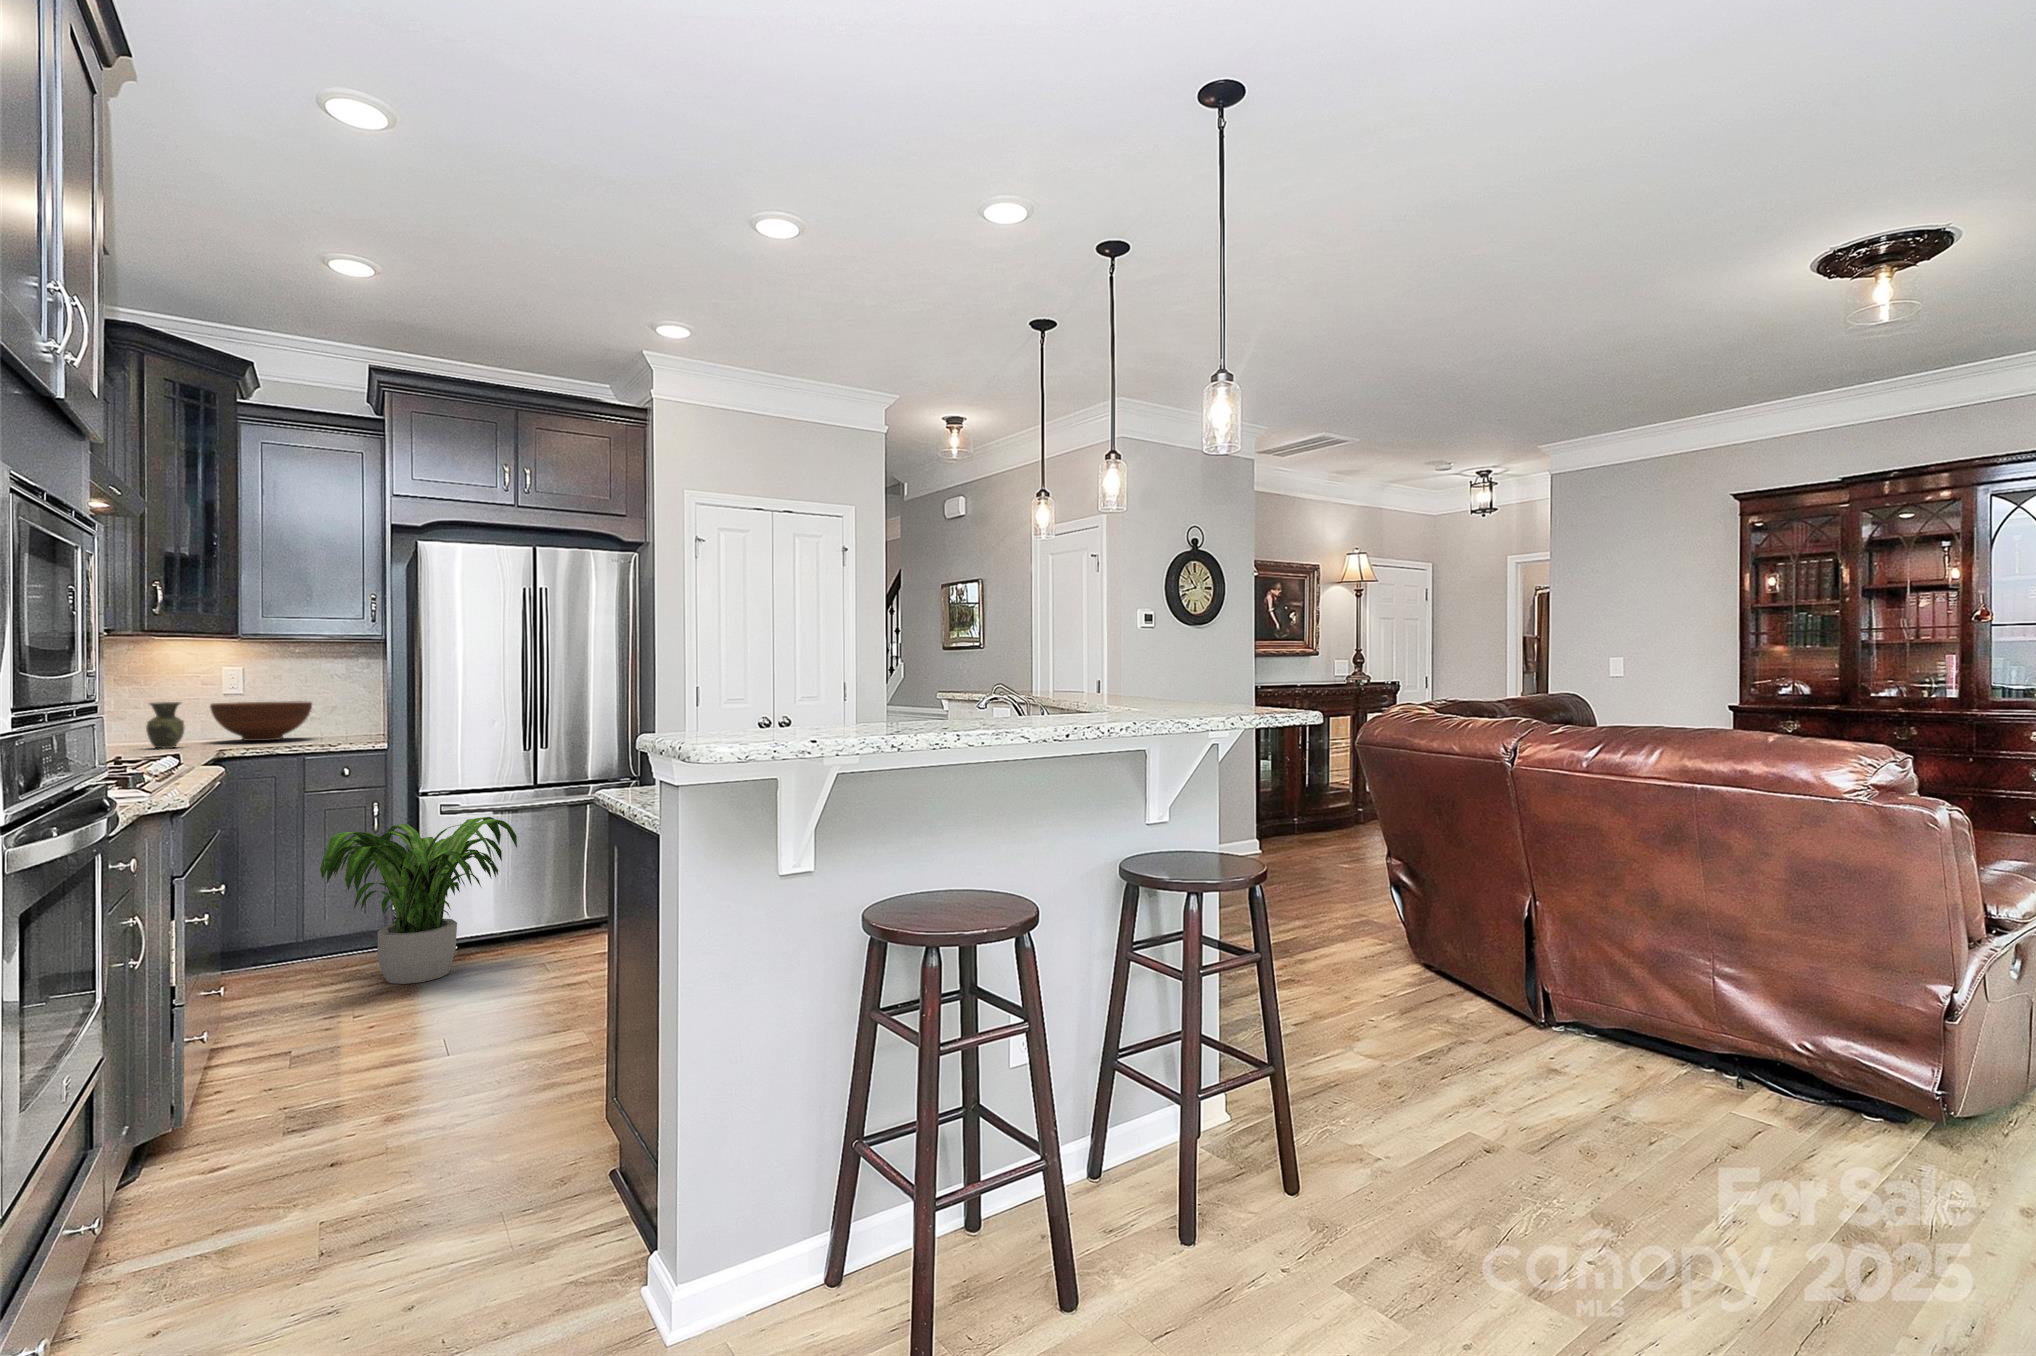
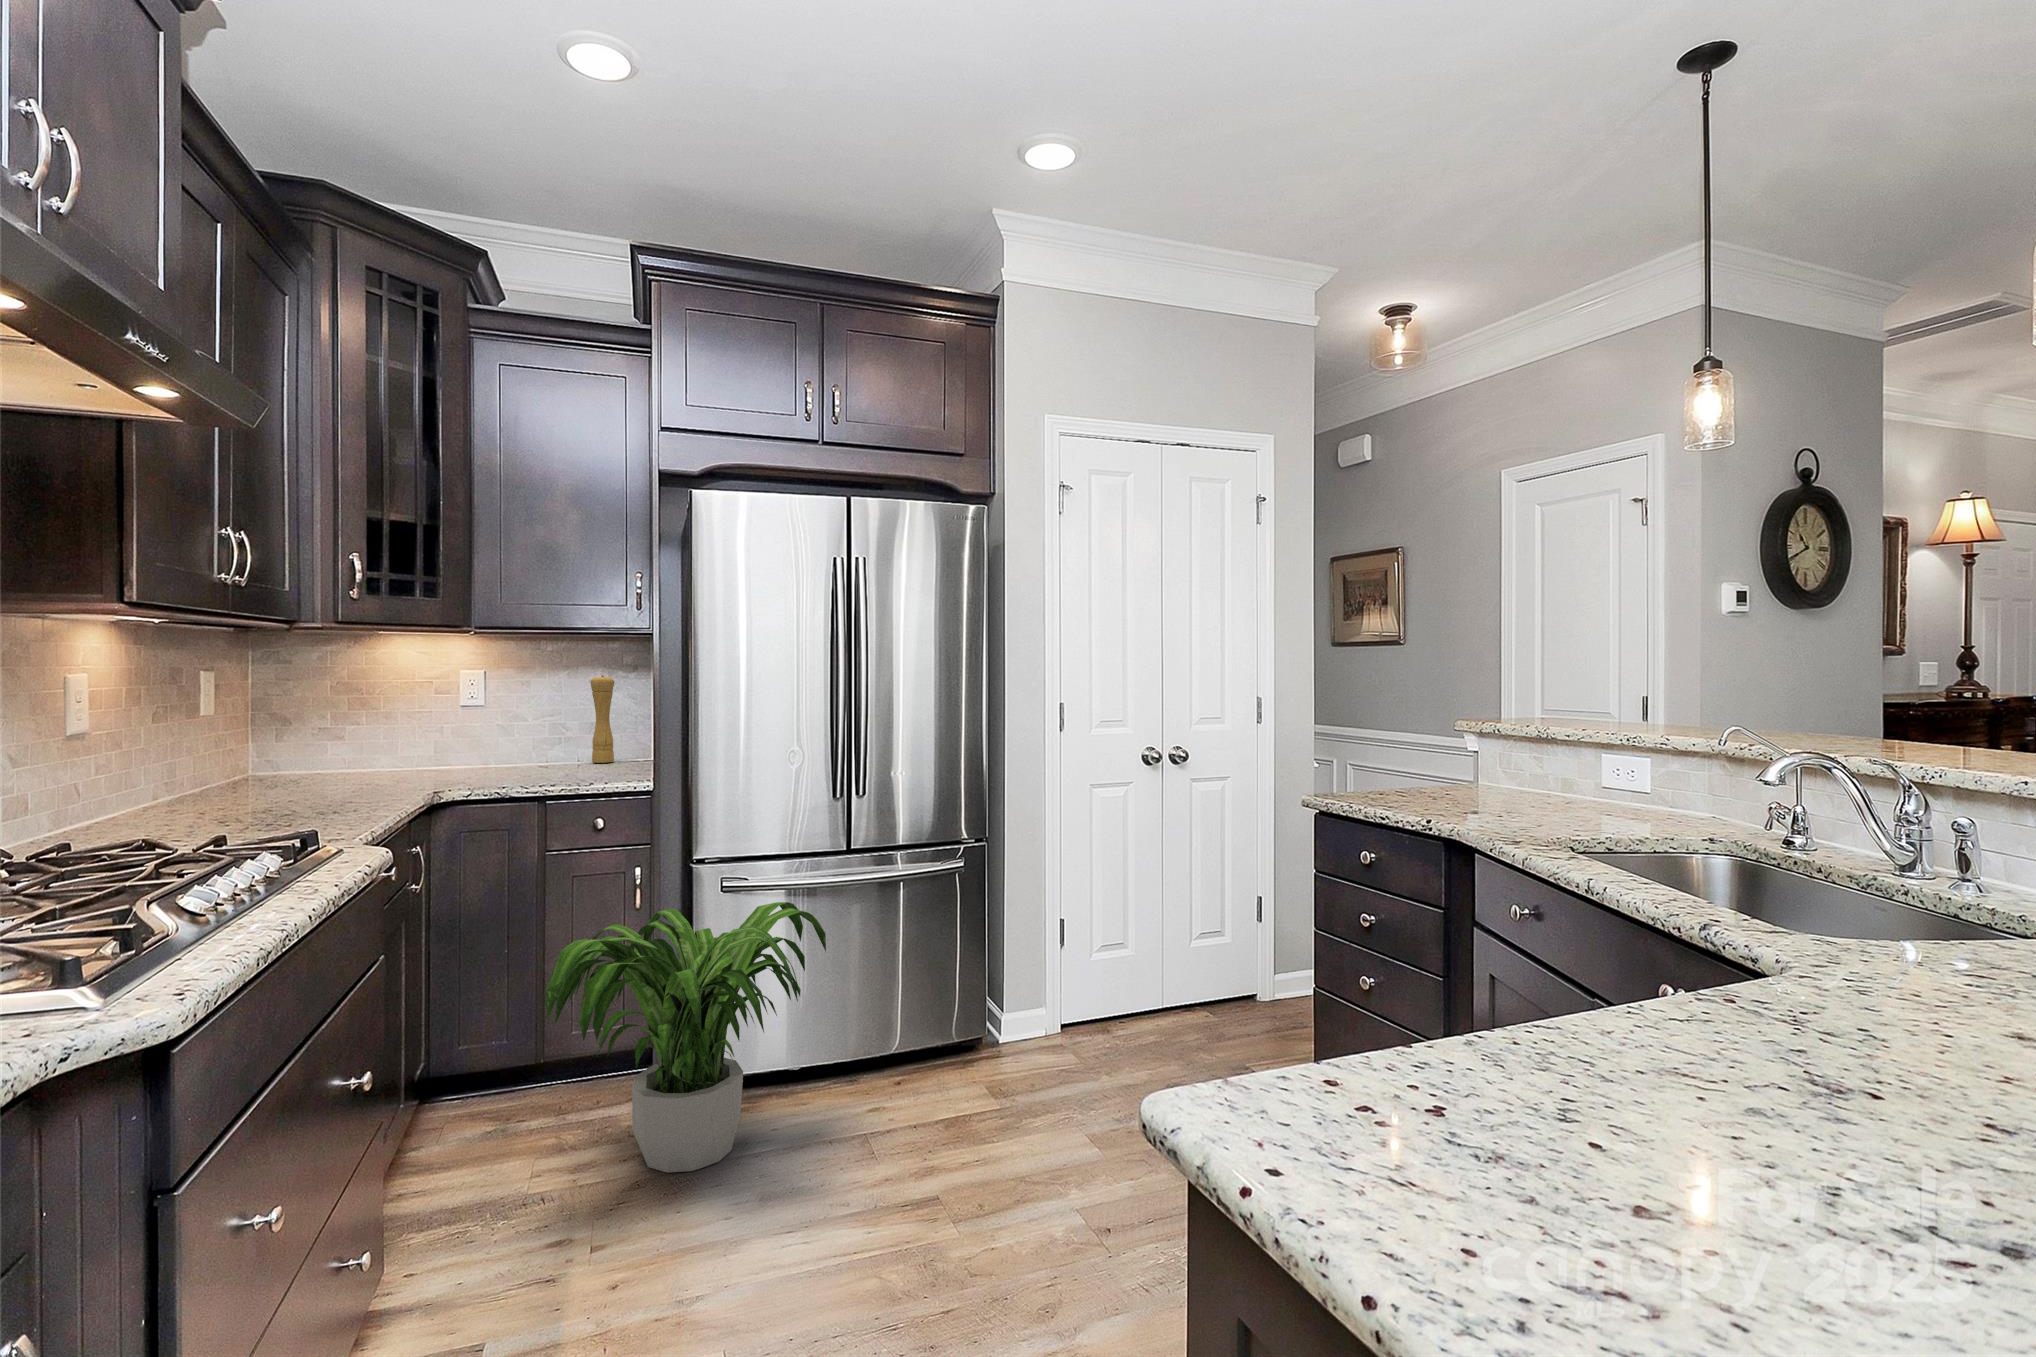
pepper mill: none [329,670,349,735] -> present [590,676,614,763]
fruit bowl: present [210,701,312,741] -> none [440,718,566,774]
vase: present [146,702,184,748] -> none [352,723,400,788]

